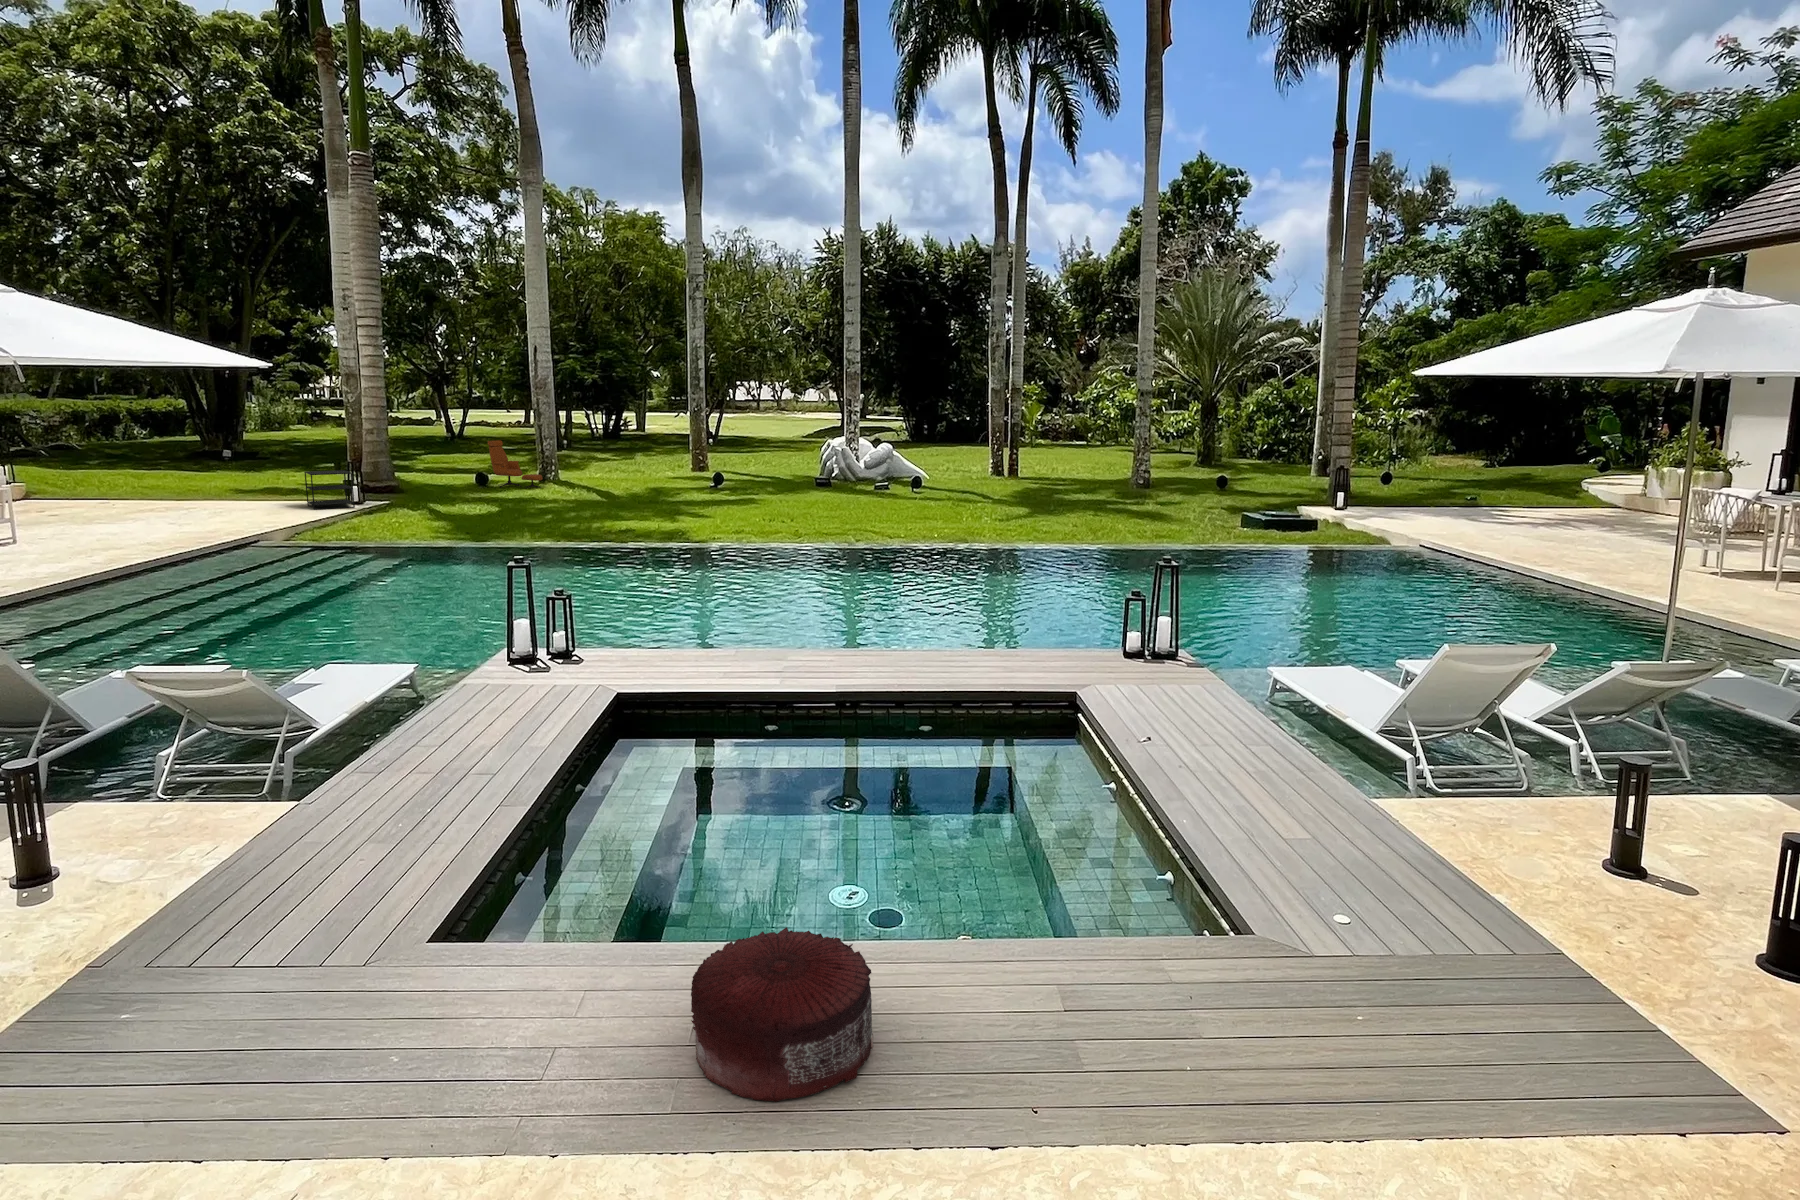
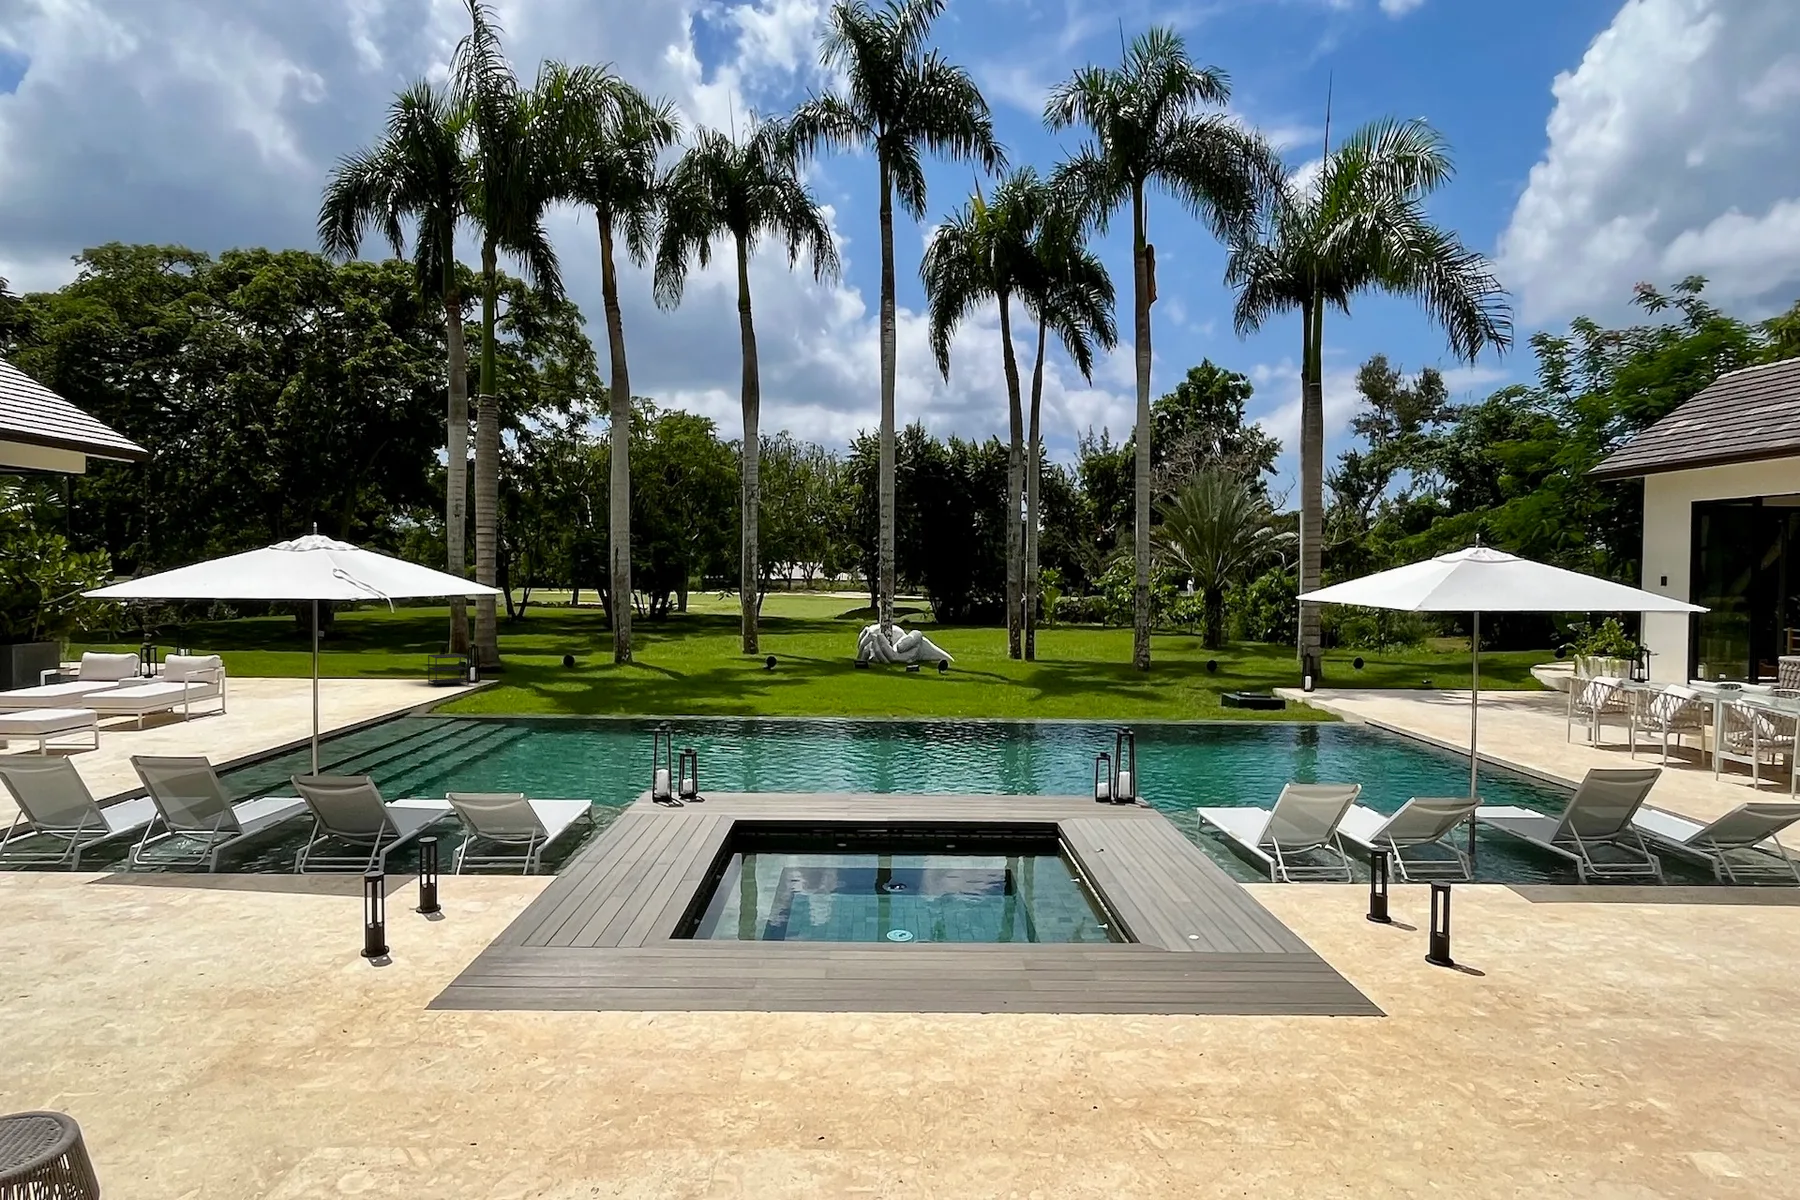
lounge chair: present [488,440,543,489] -> none [573,627,619,669]
pouf: present [691,927,873,1102] -> none [833,916,923,989]

